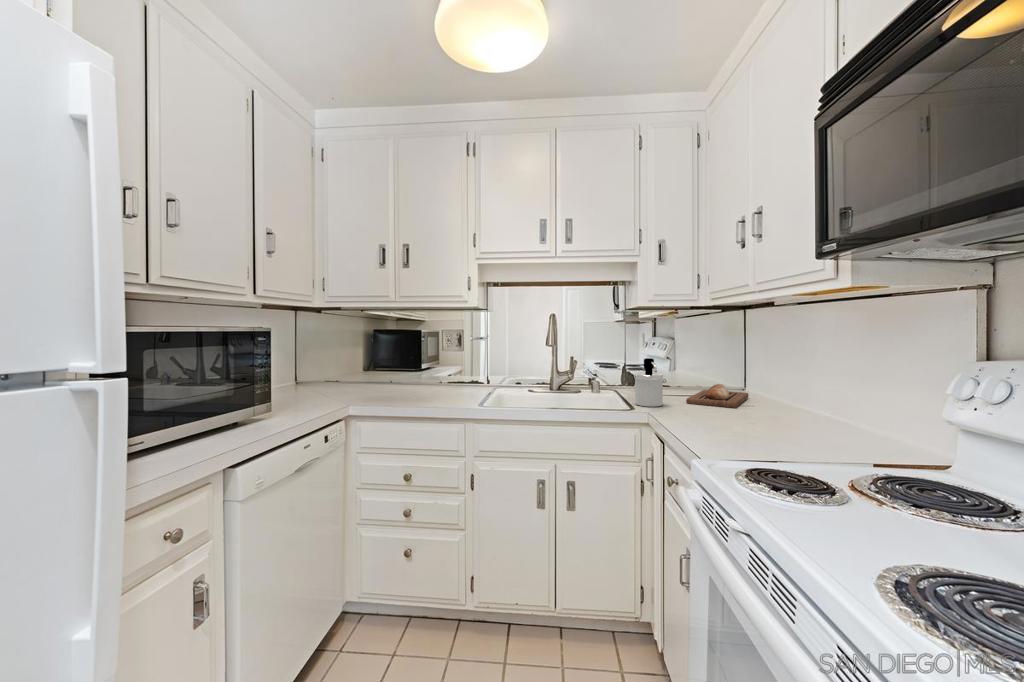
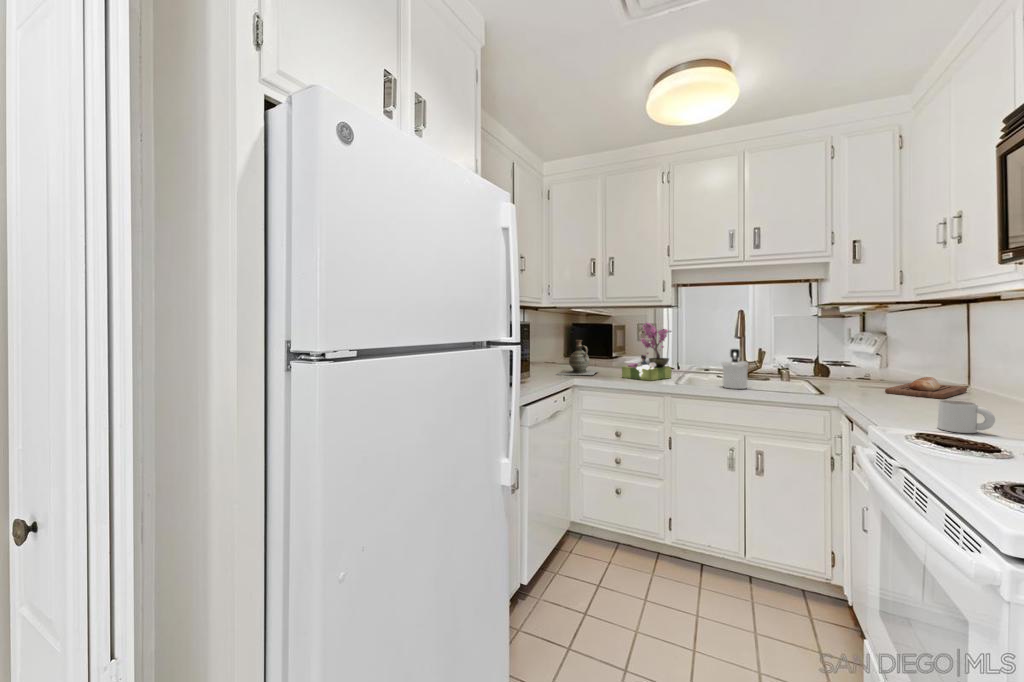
flower arrangement: none [418,325,478,399] -> present [622,323,671,381]
ceramic jug: none [332,348,394,395] -> present [557,340,598,375]
soap dispenser: present [634,358,664,407] -> present [722,349,748,389]
mug: none [754,419,809,460] -> present [937,400,995,433]

